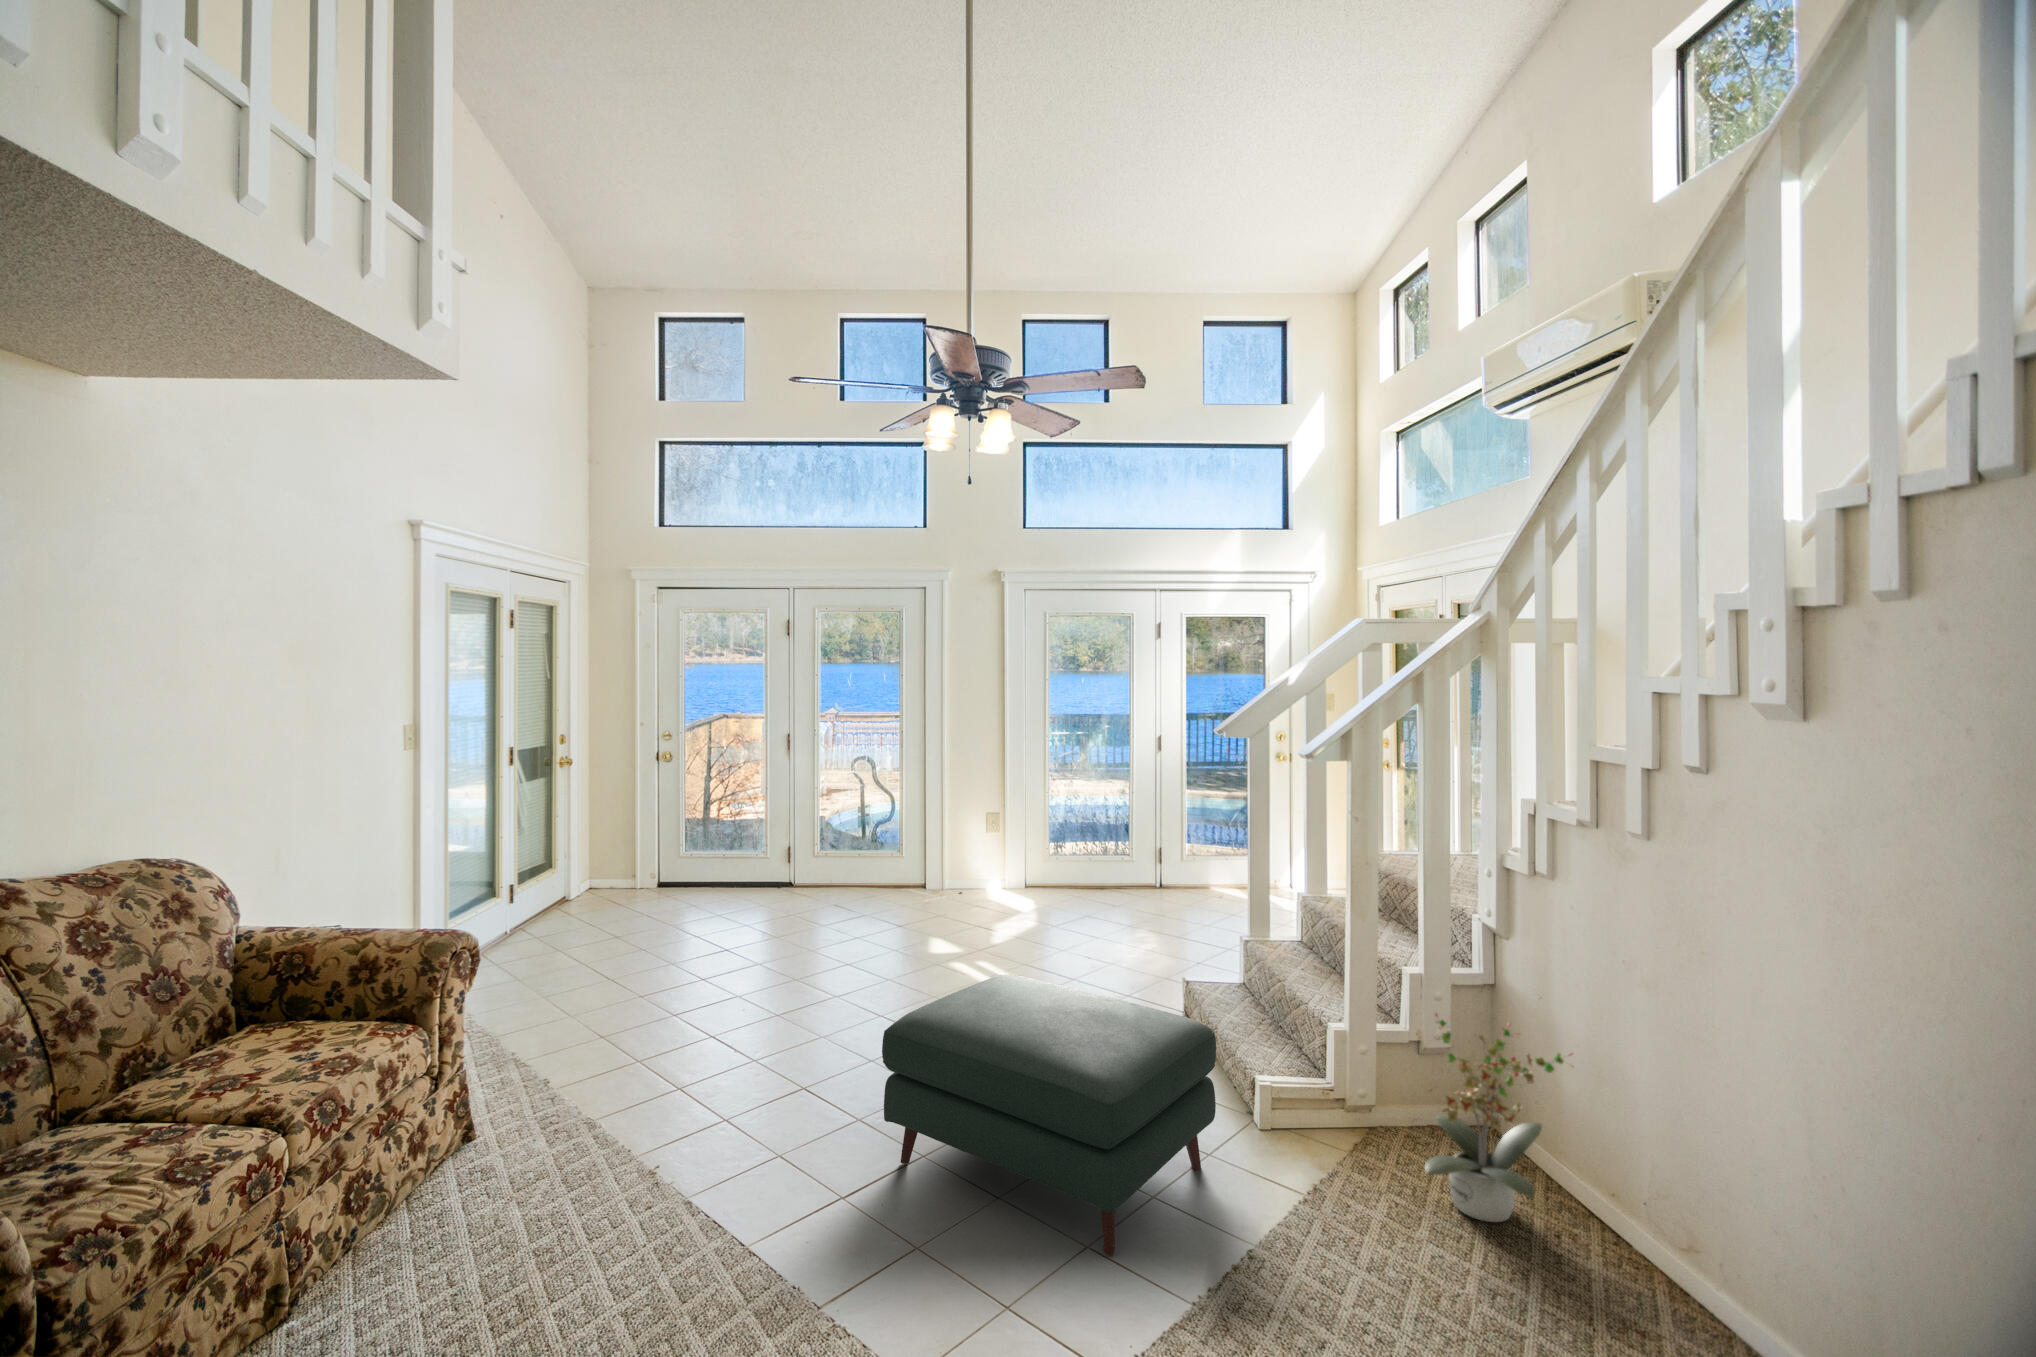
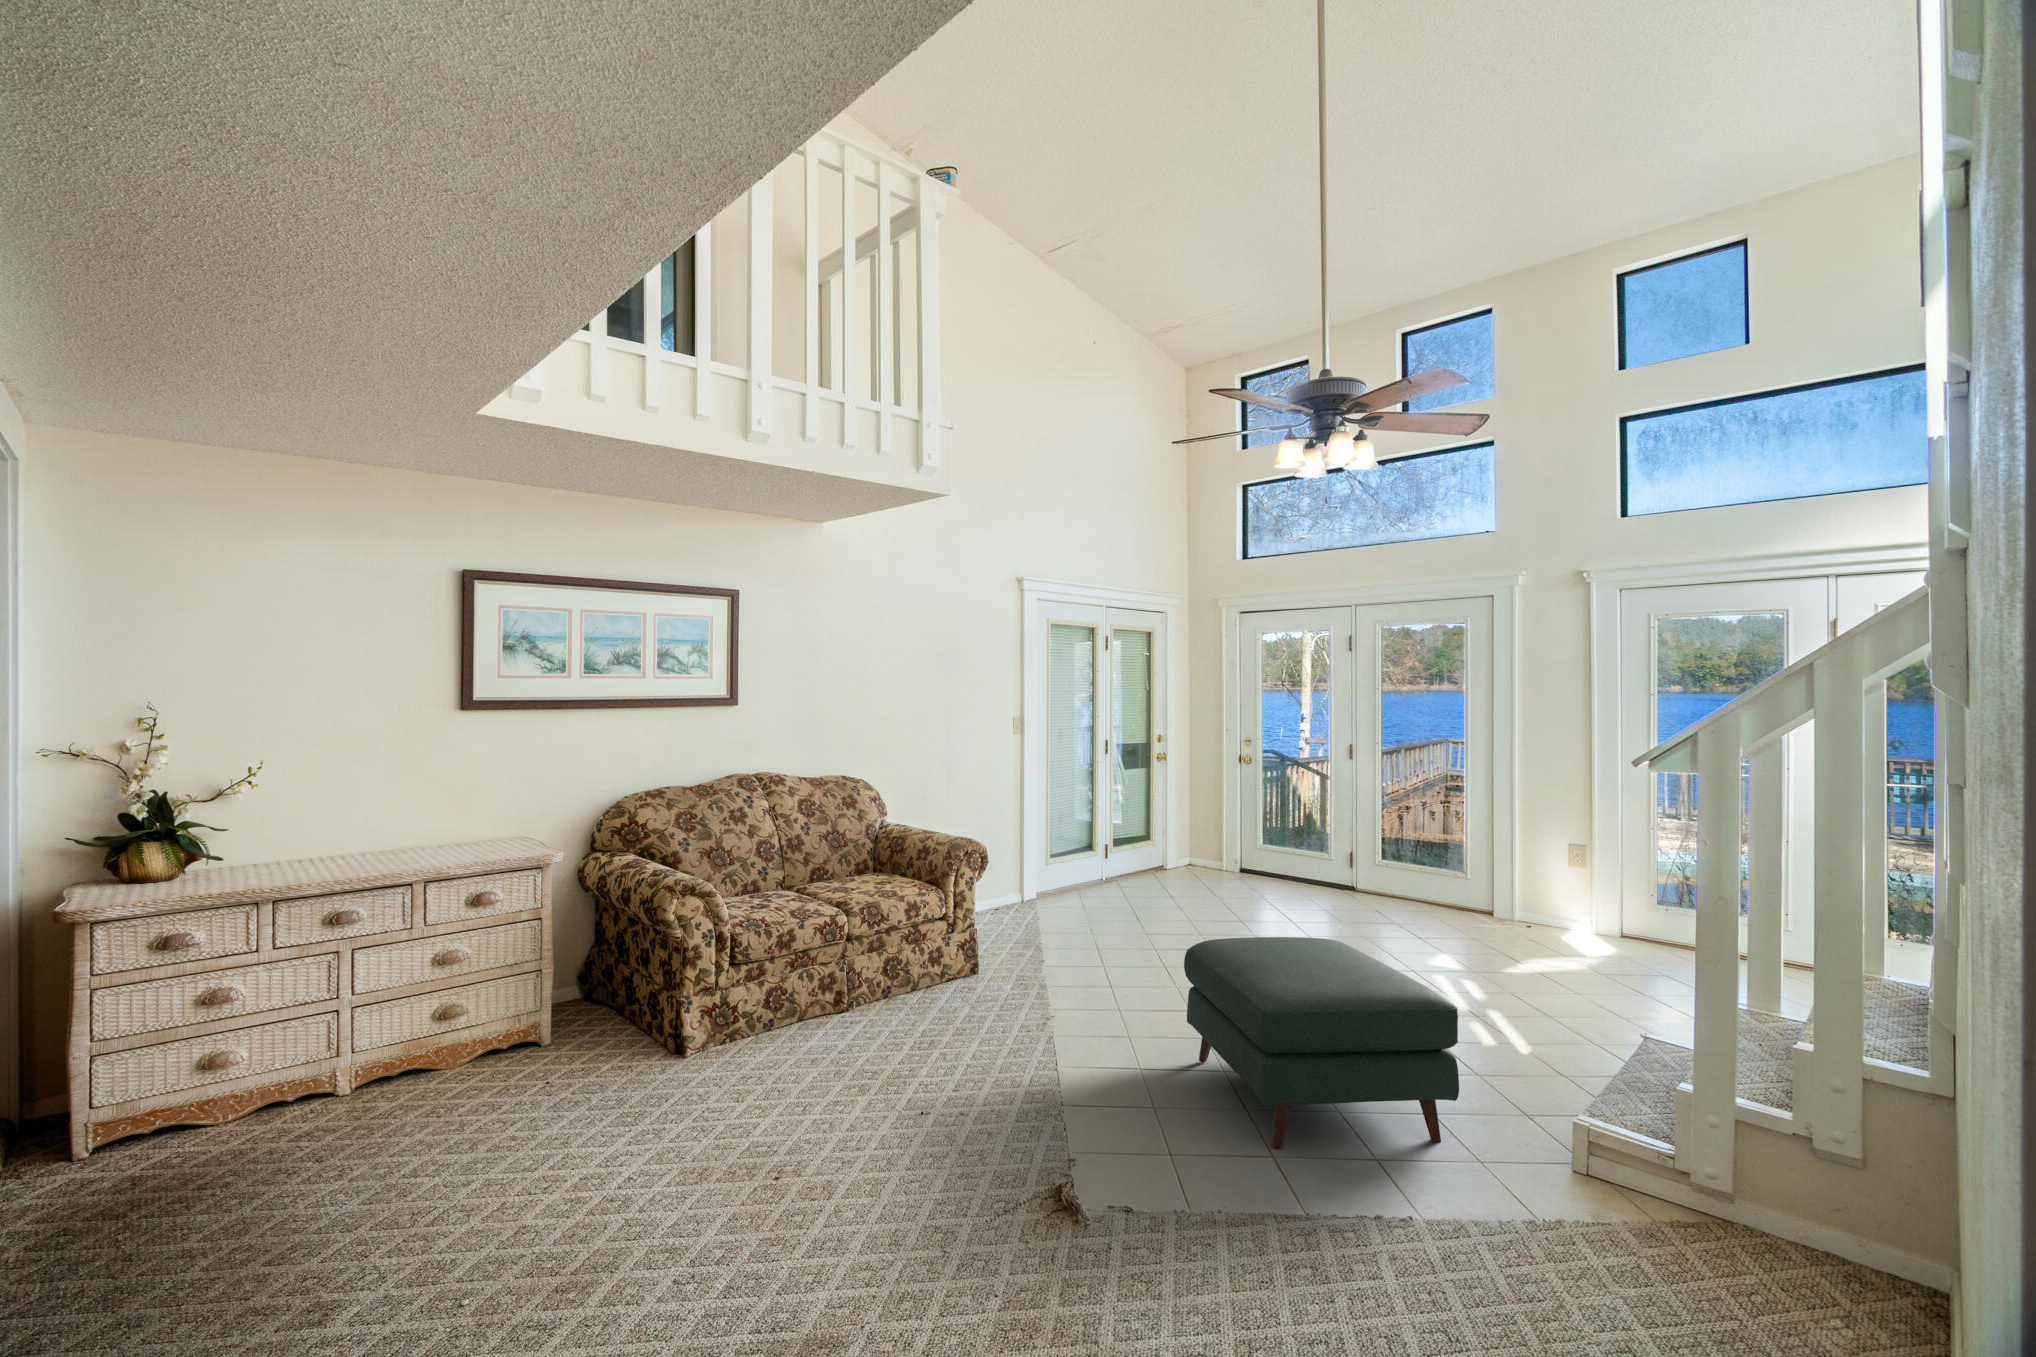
potted plant: present [1425,1014,1572,1222] -> none [1612,1046,1837,1281]

